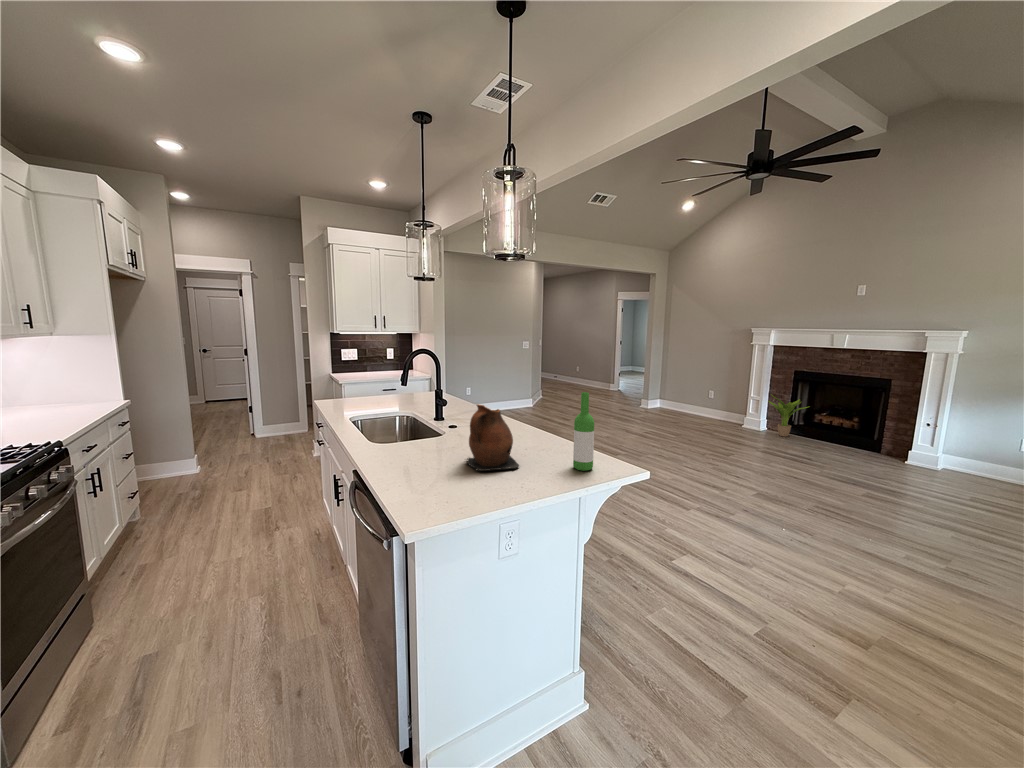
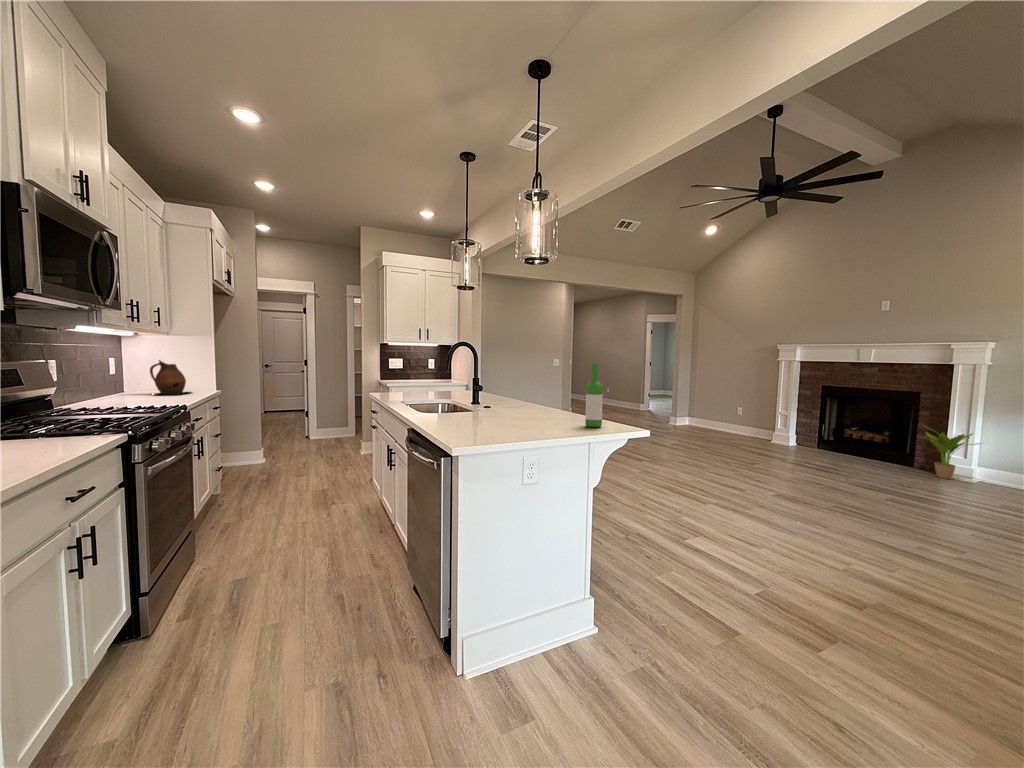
potted plant: present [769,394,809,437] -> present [924,426,973,479]
ceramic pitcher: present [467,404,519,471] -> present [150,360,188,395]

